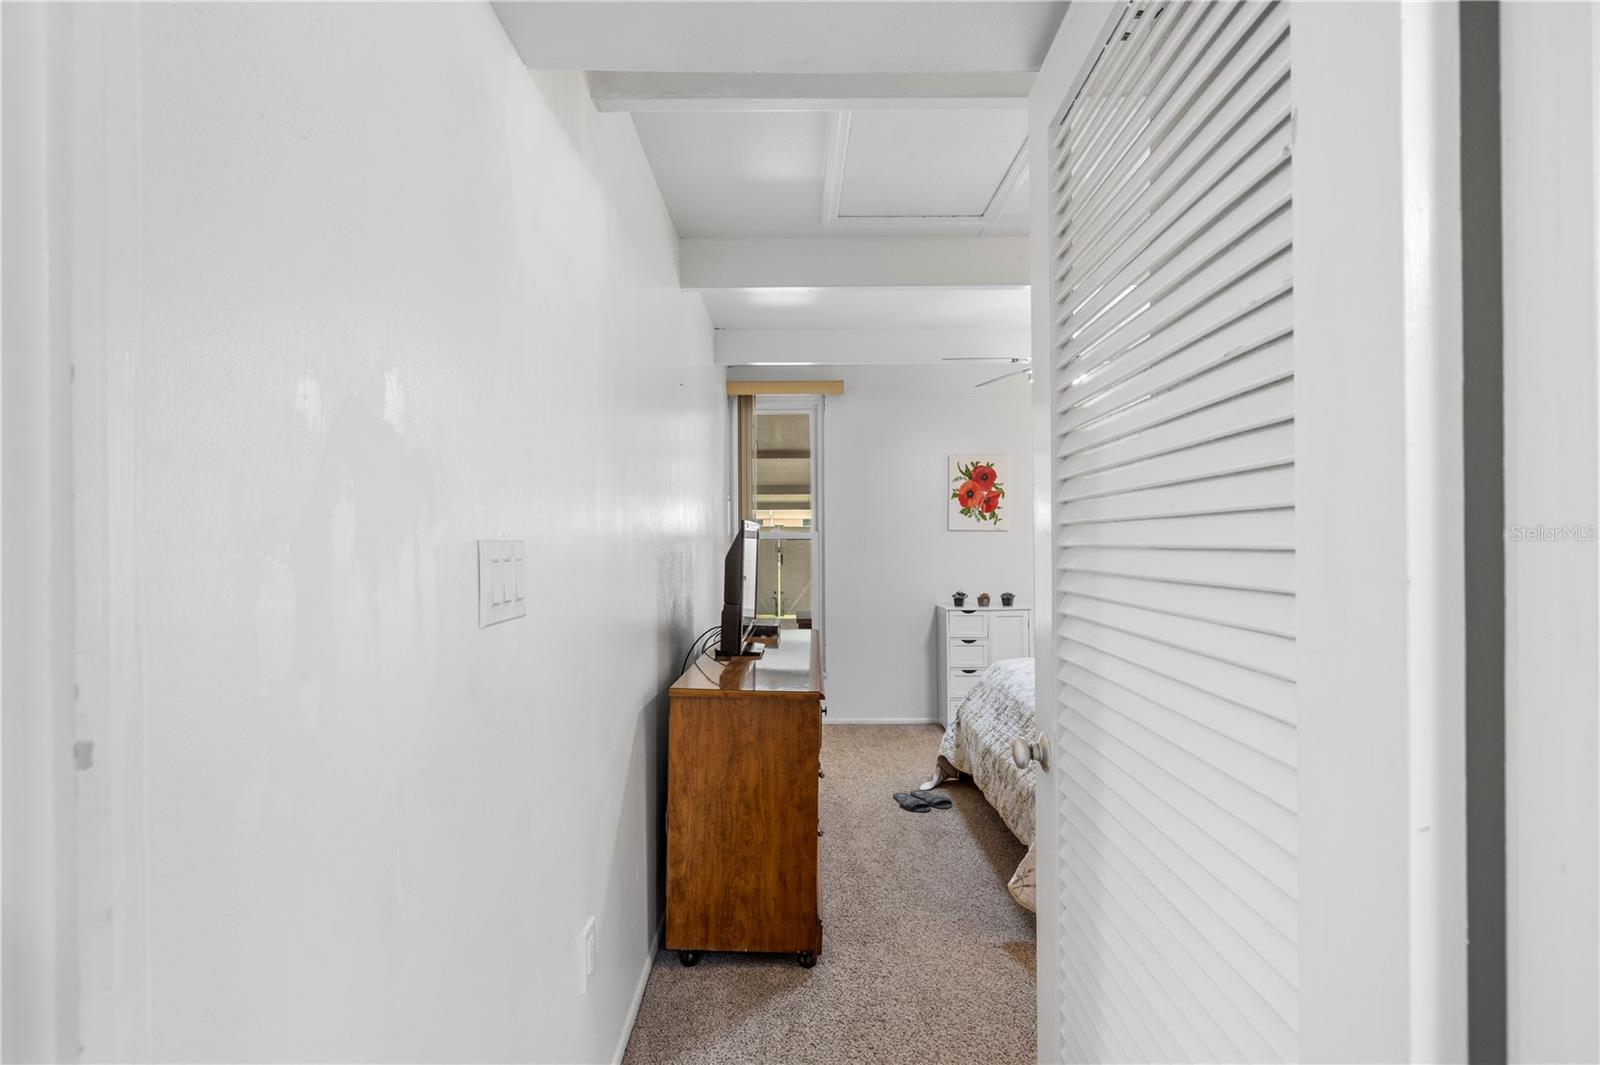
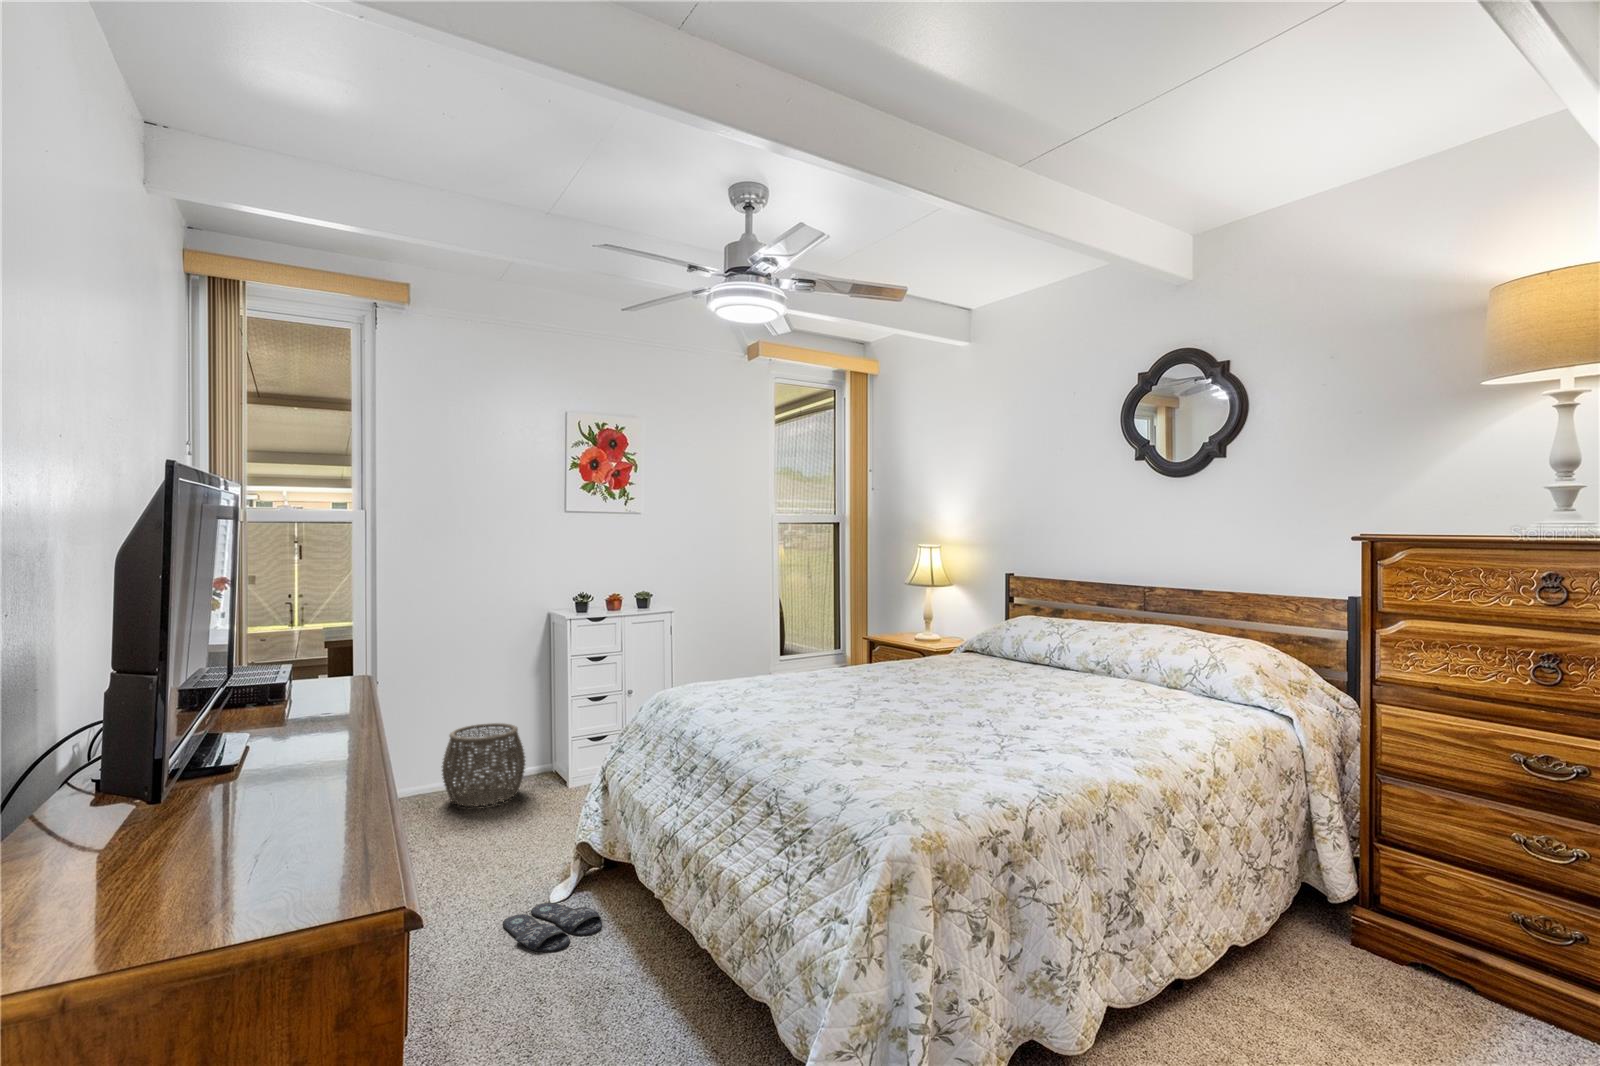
woven basket: none [862,682,918,737] -> present [442,723,525,807]

